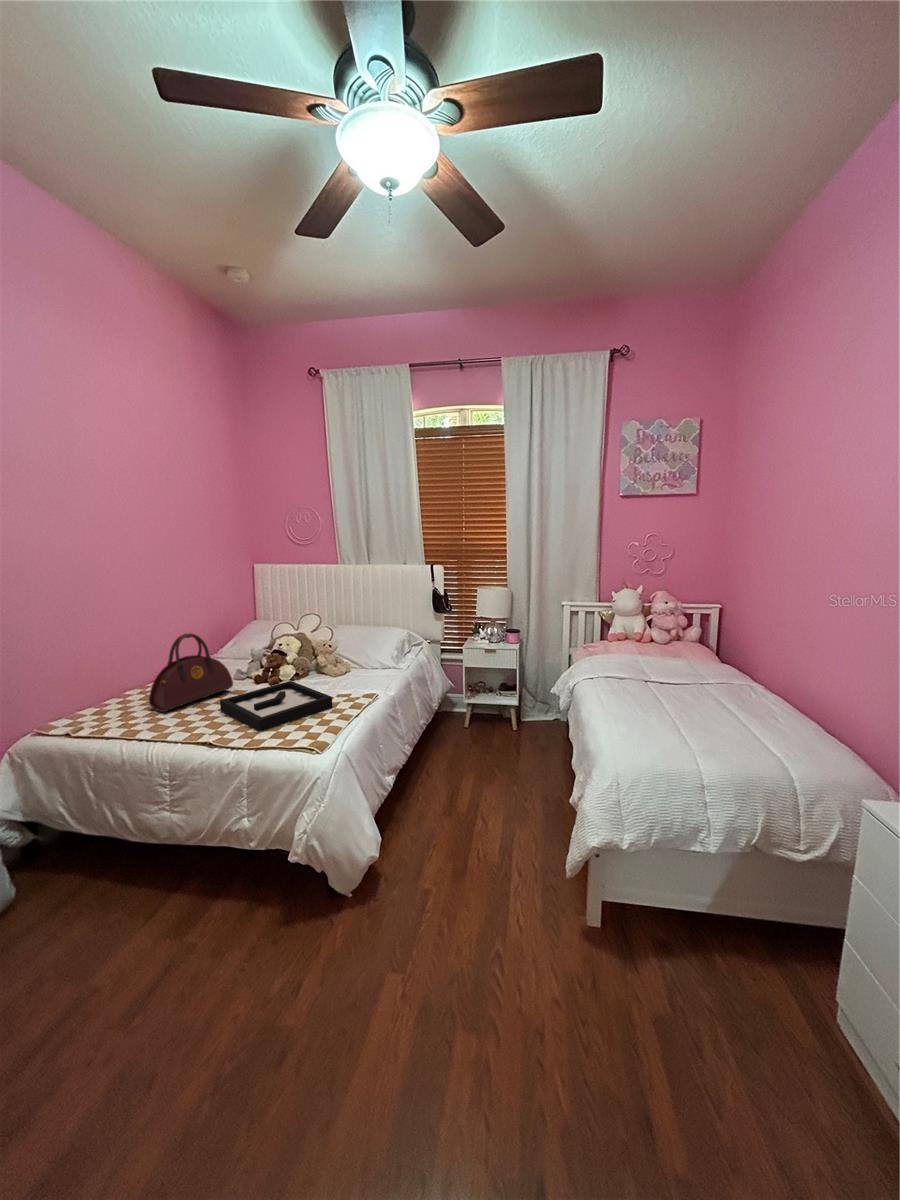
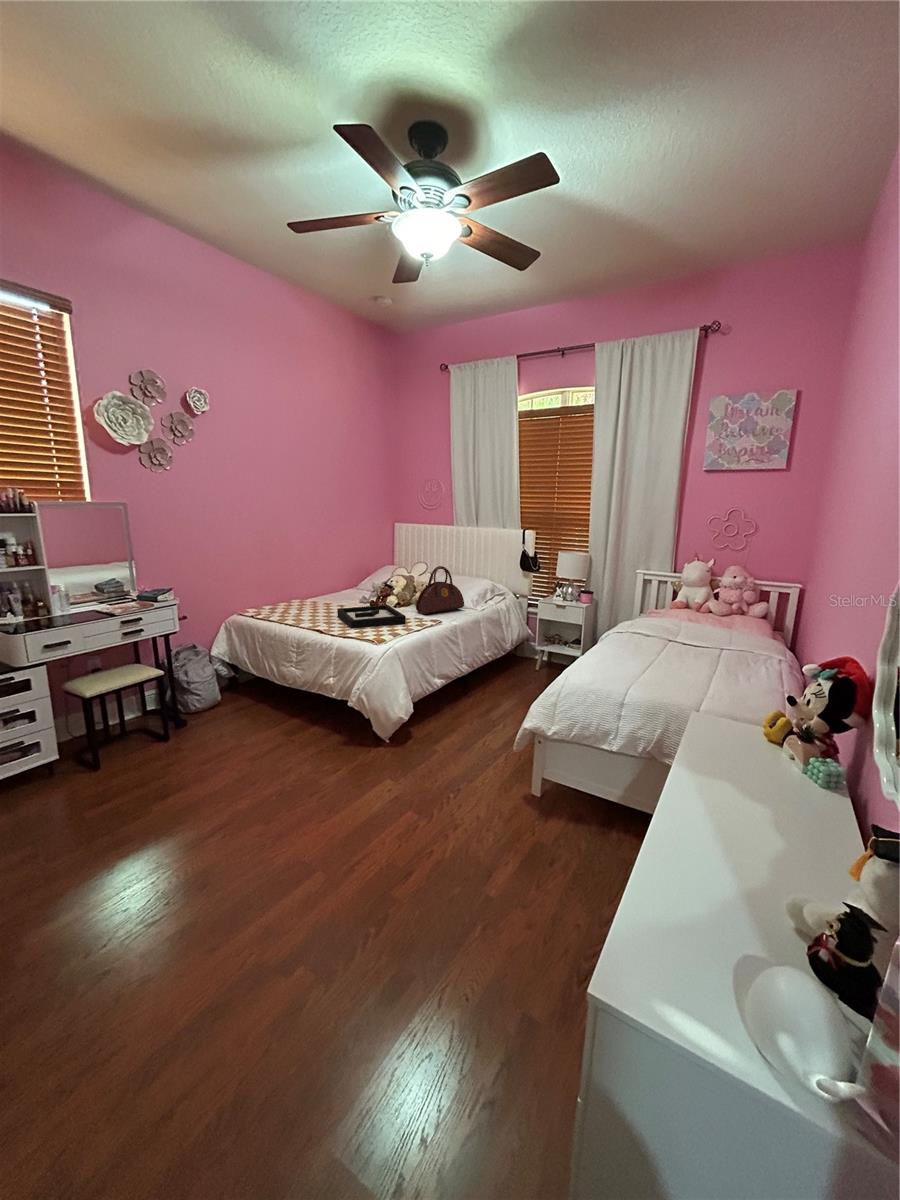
handbag: present [149,633,233,712] -> present [416,566,464,614]

